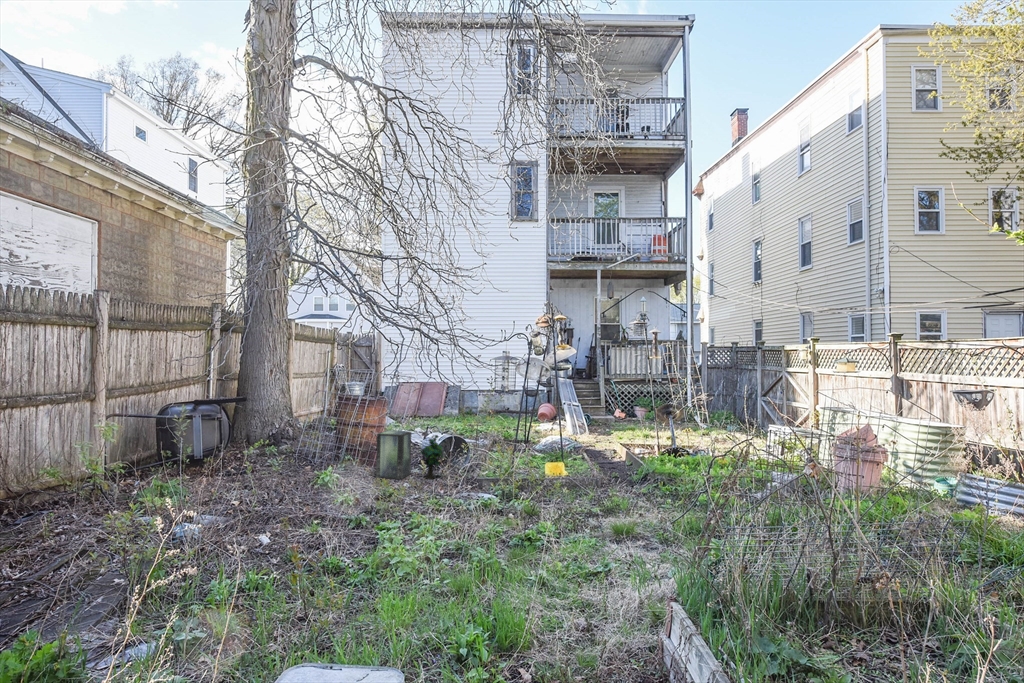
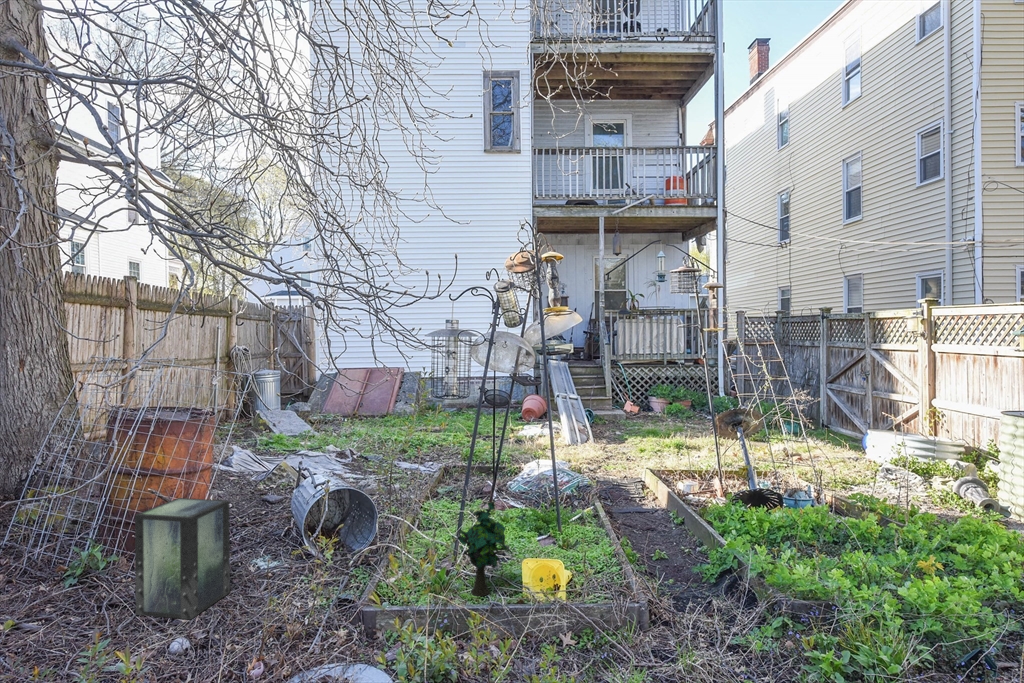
decorative plant: present [420,435,444,479] -> present [456,502,508,596]

